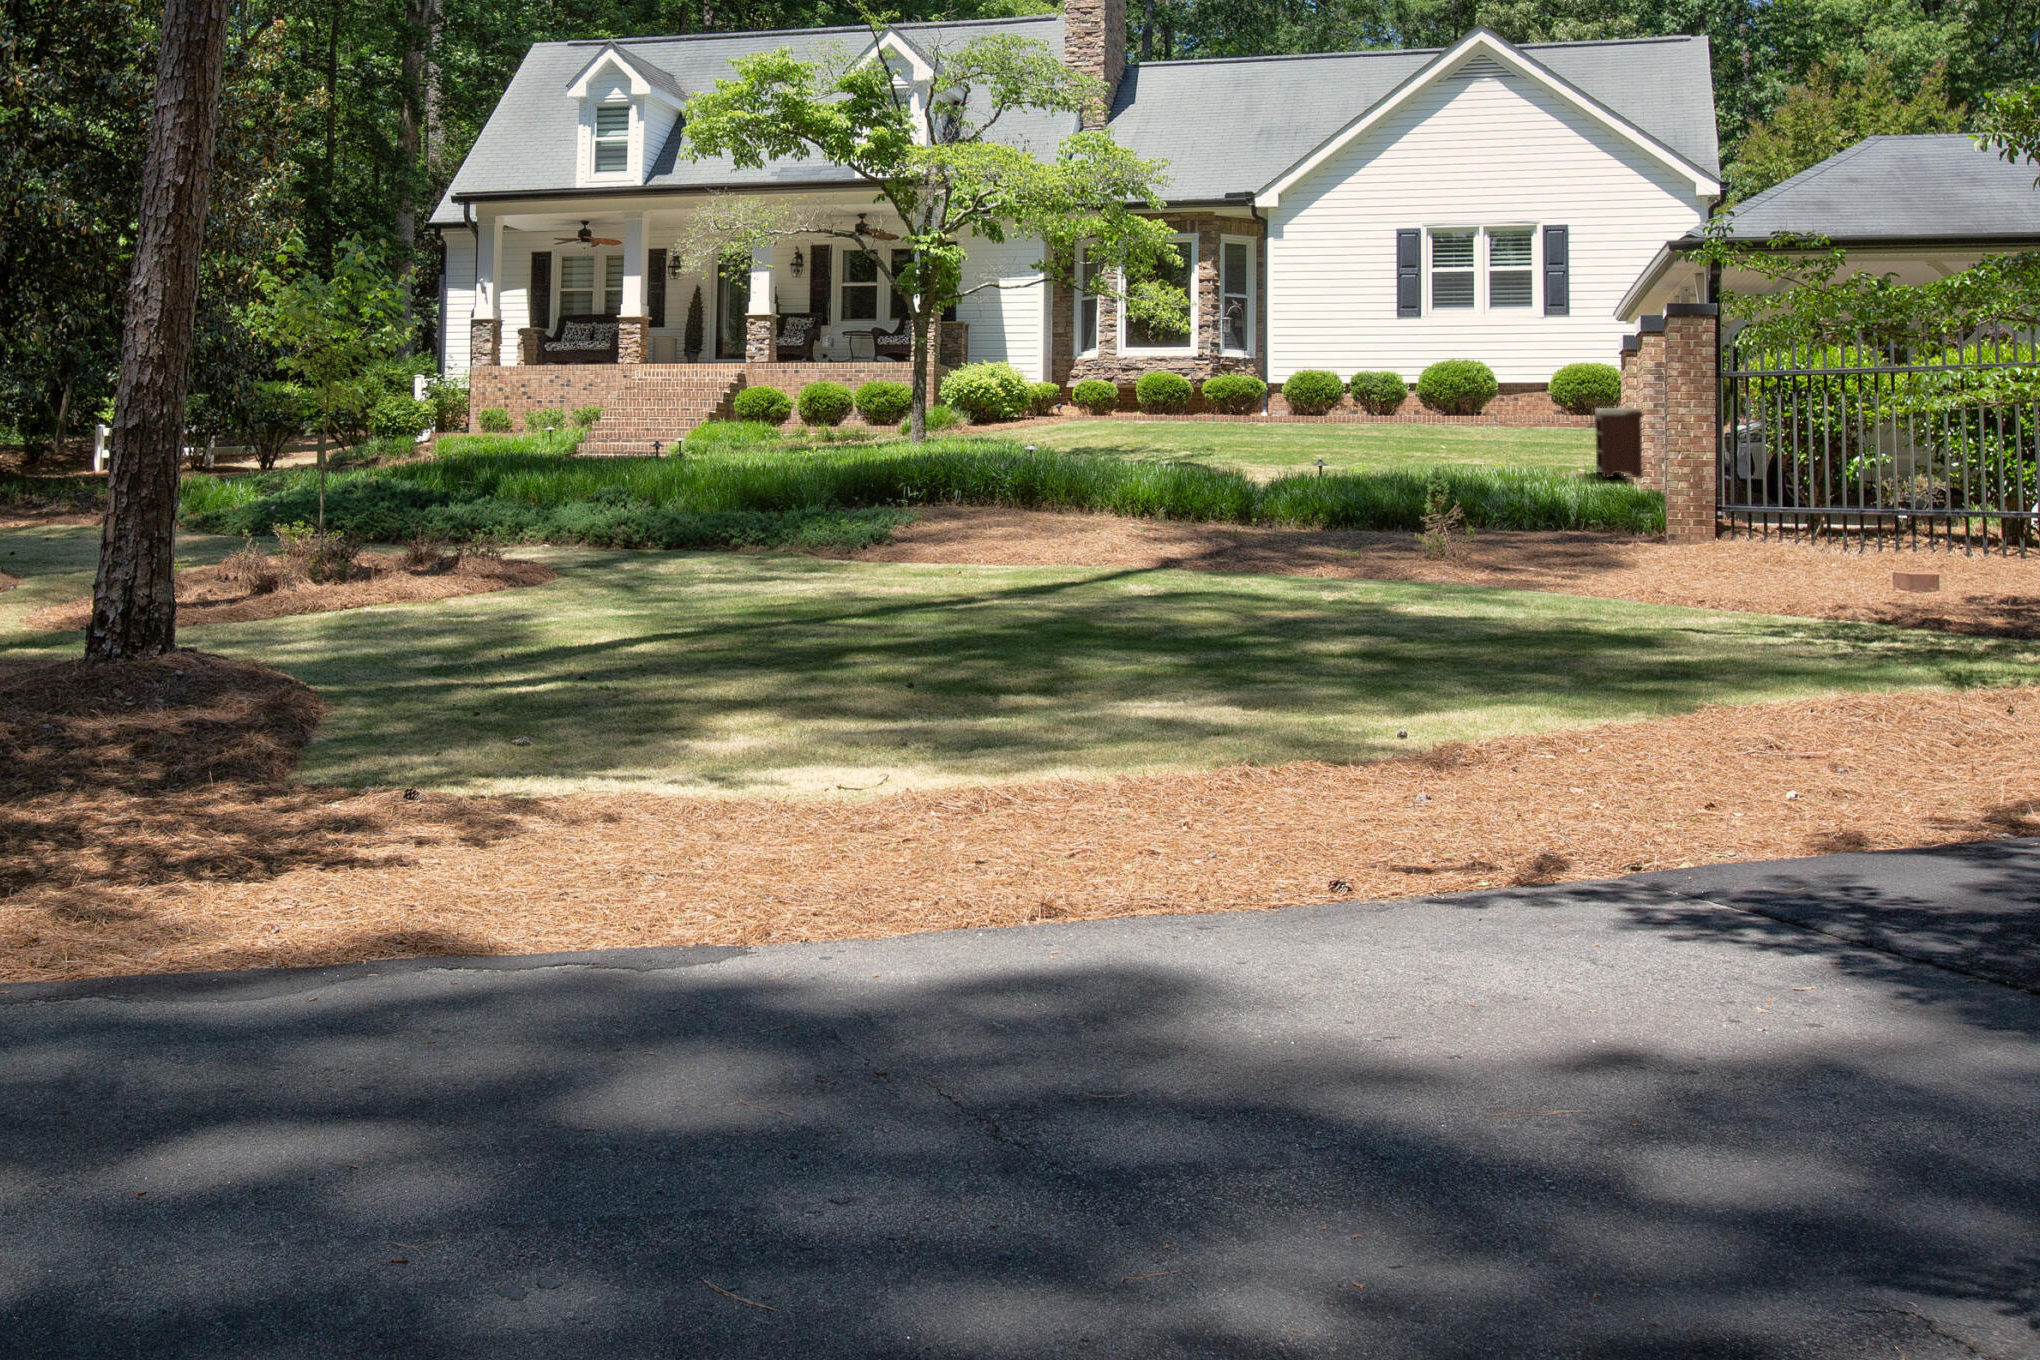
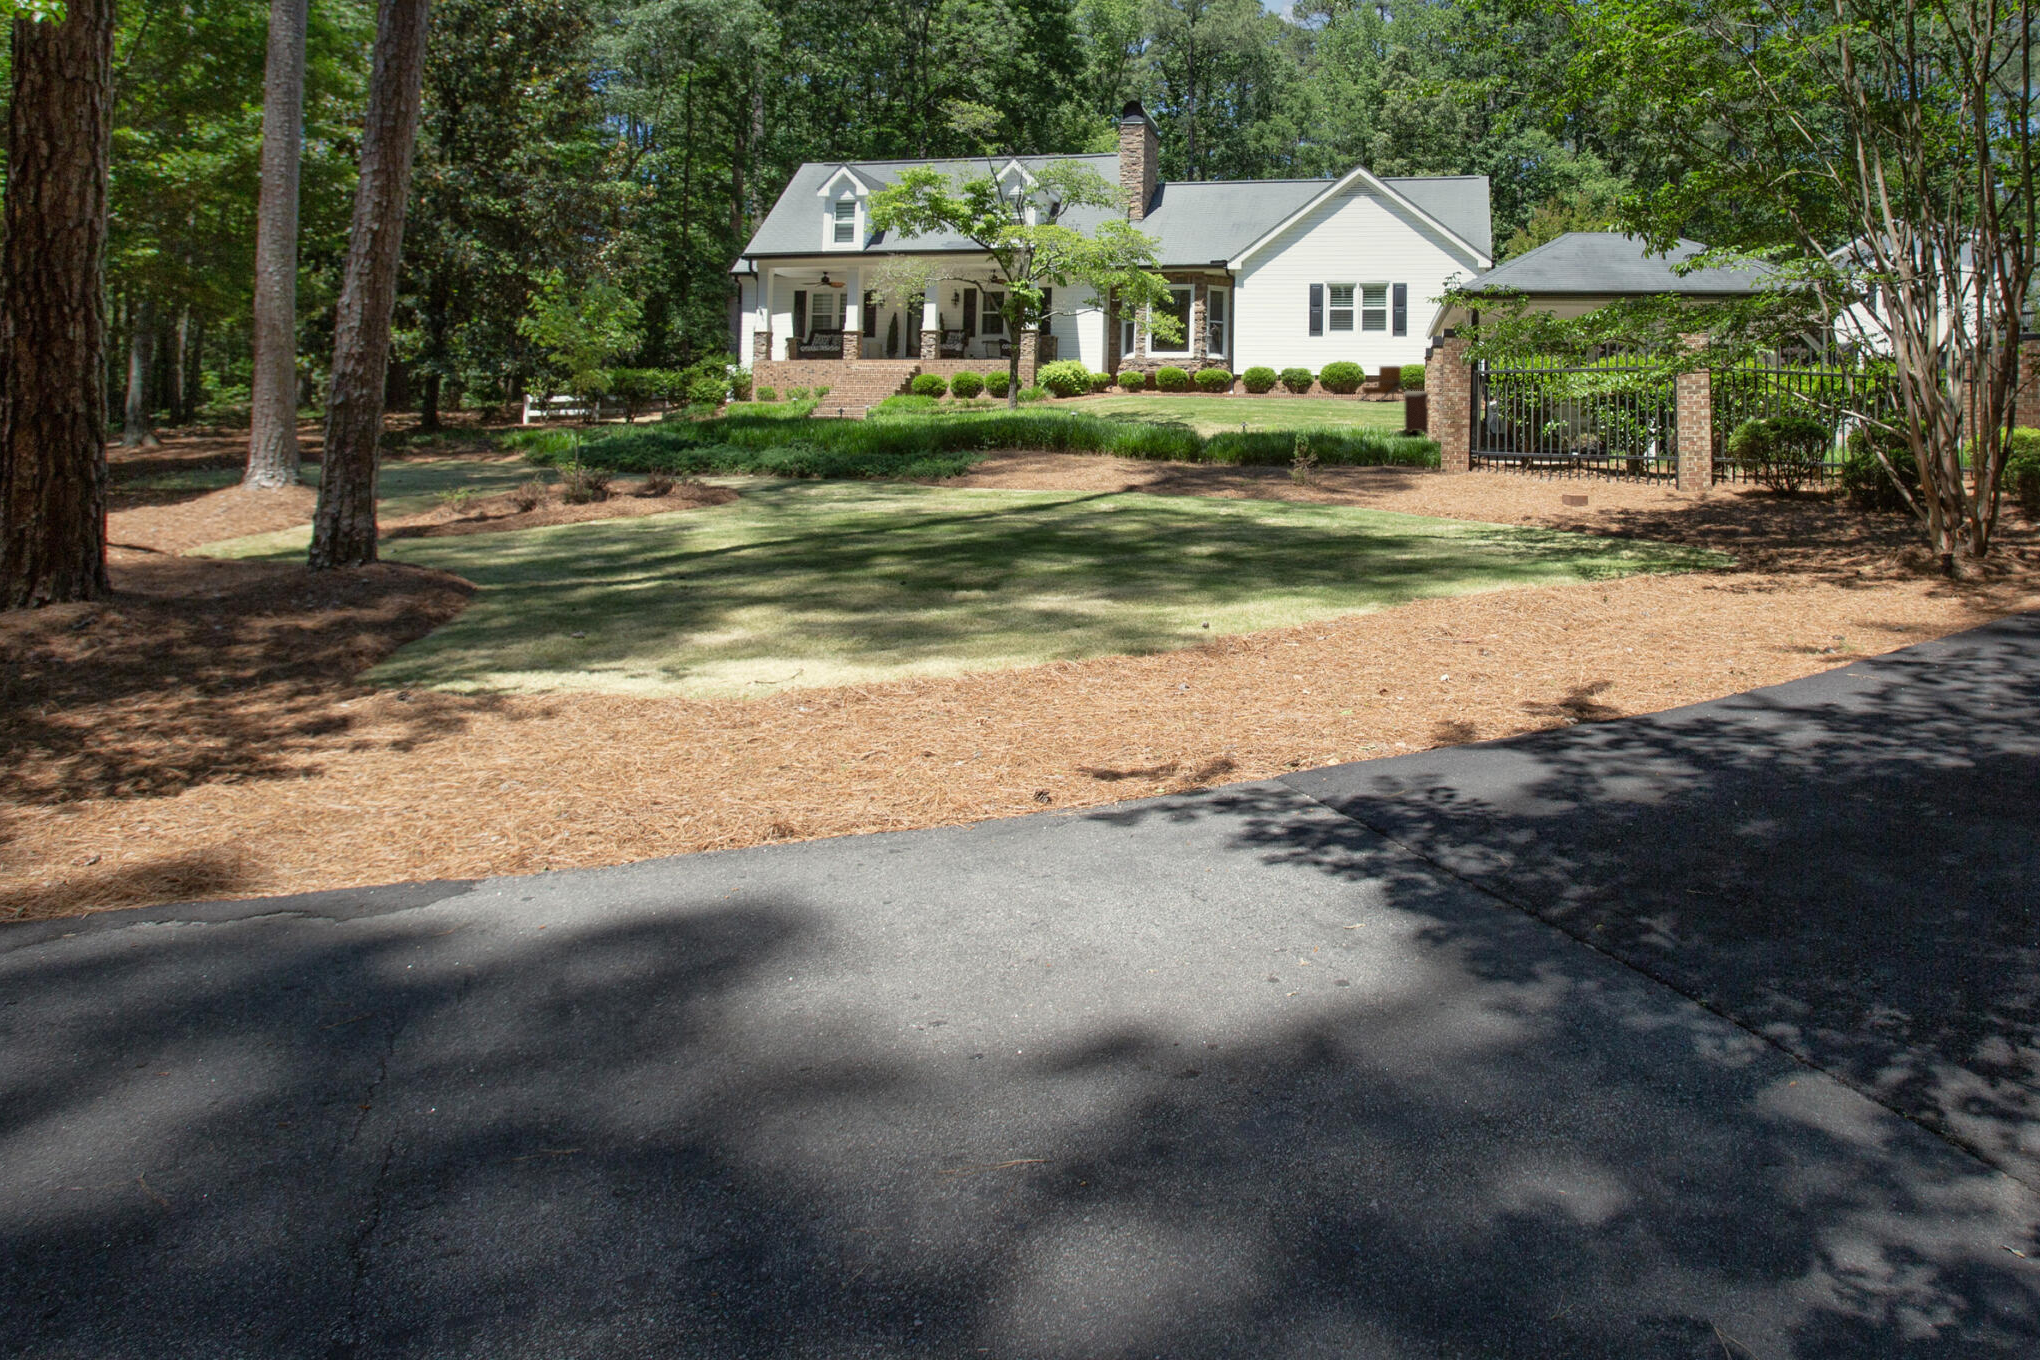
lounge chair: none [1486,365,1574,426] -> present [1361,366,1405,401]

